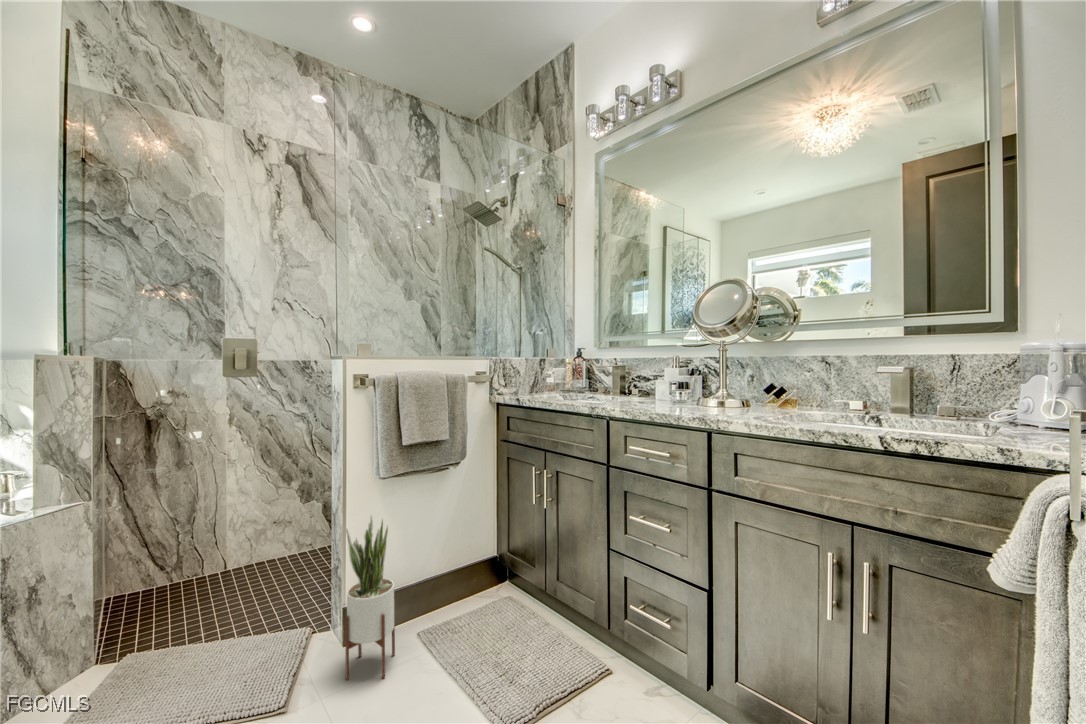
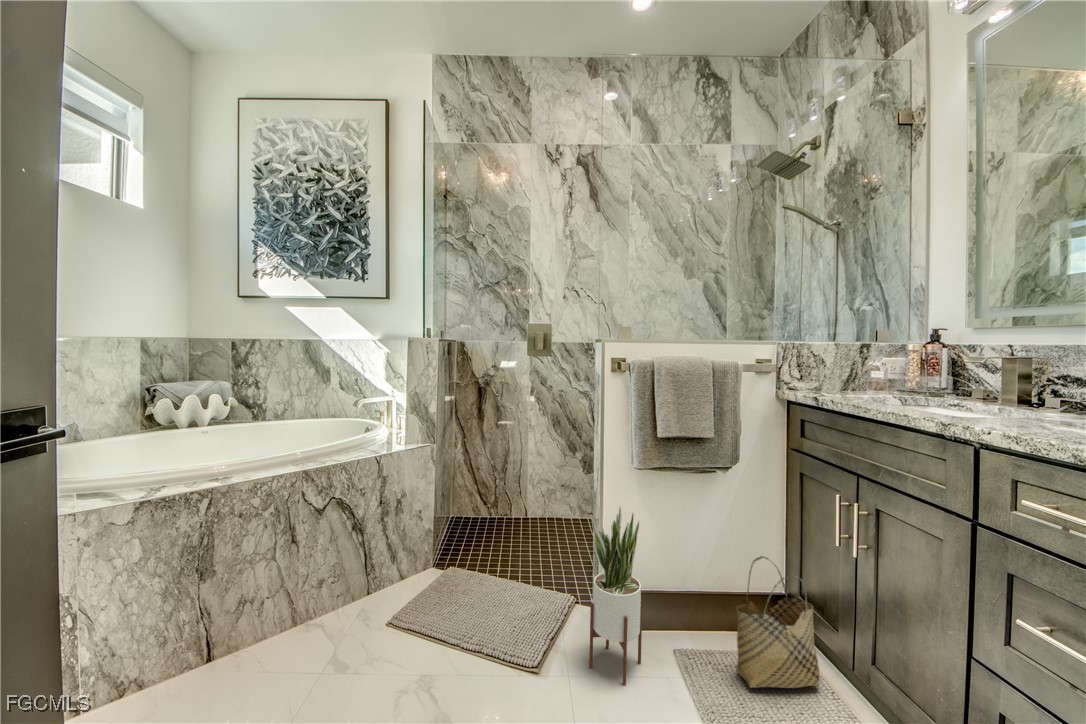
woven basket: none [471,528,528,633] -> present [736,556,819,688]

